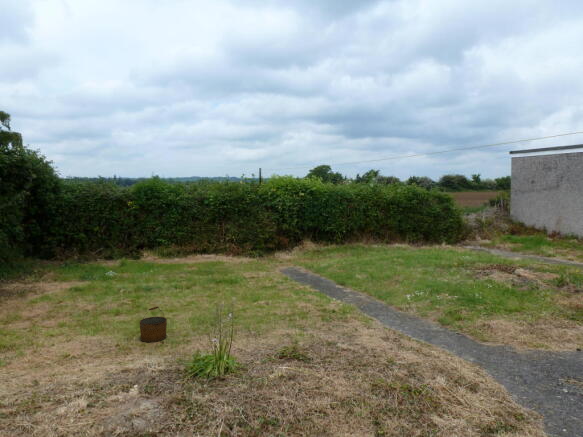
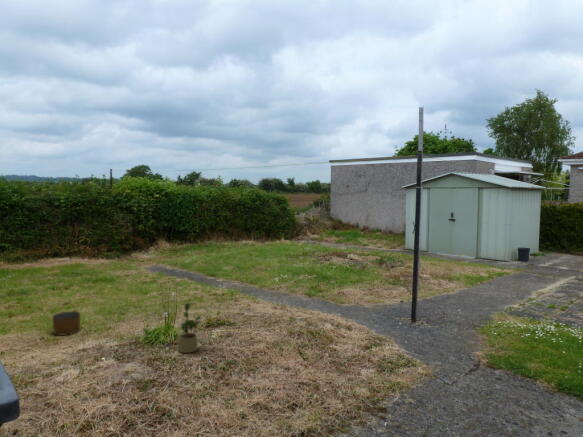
potted plant: none [218,332,249,396] -> present [178,303,201,353]

